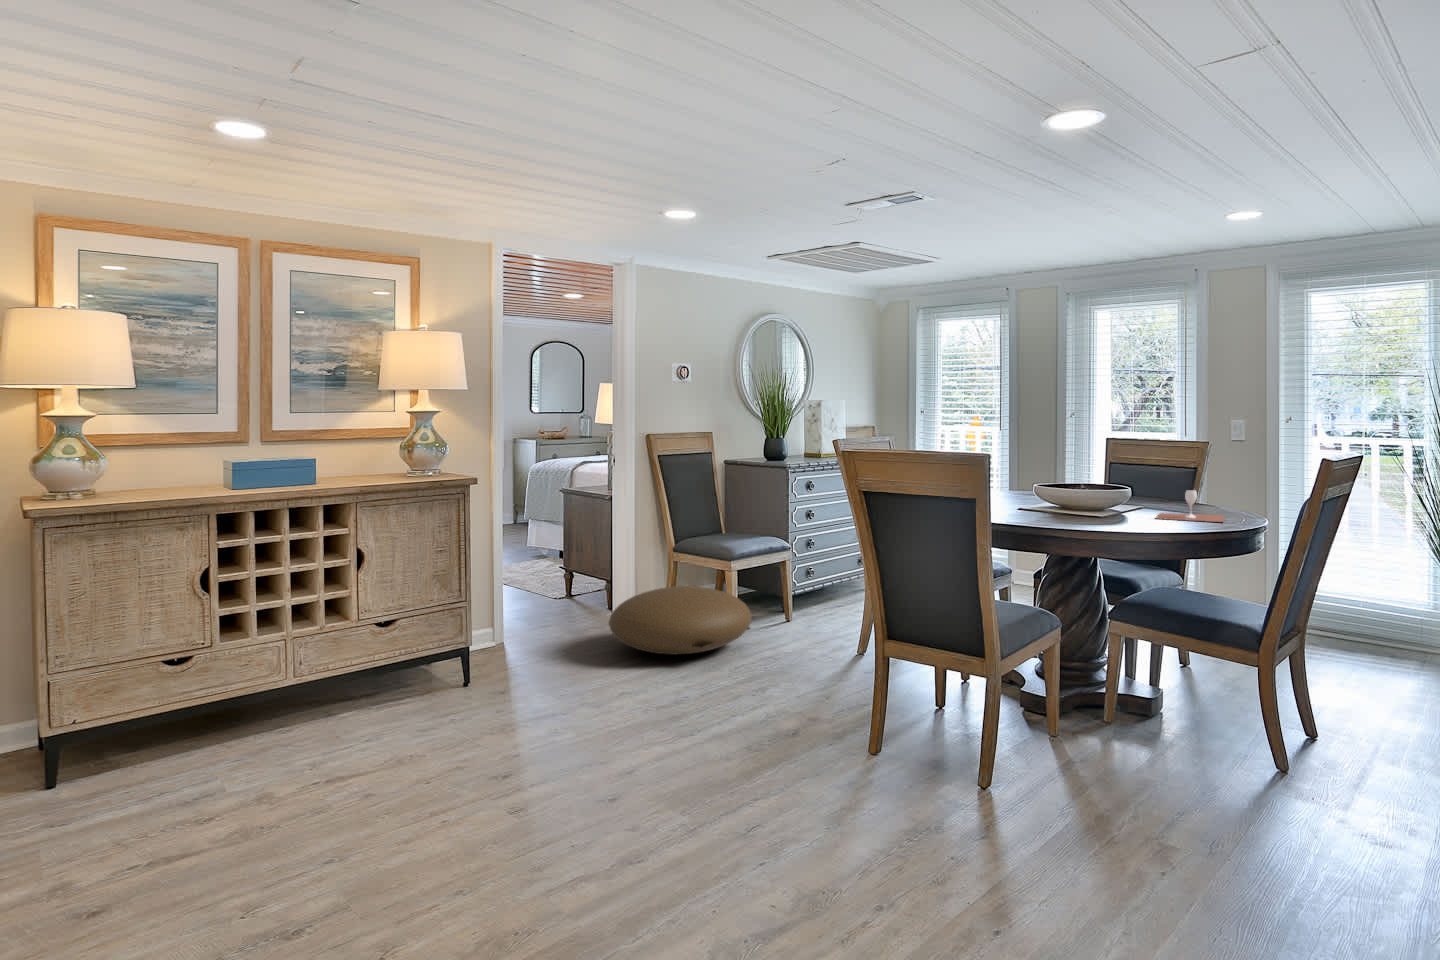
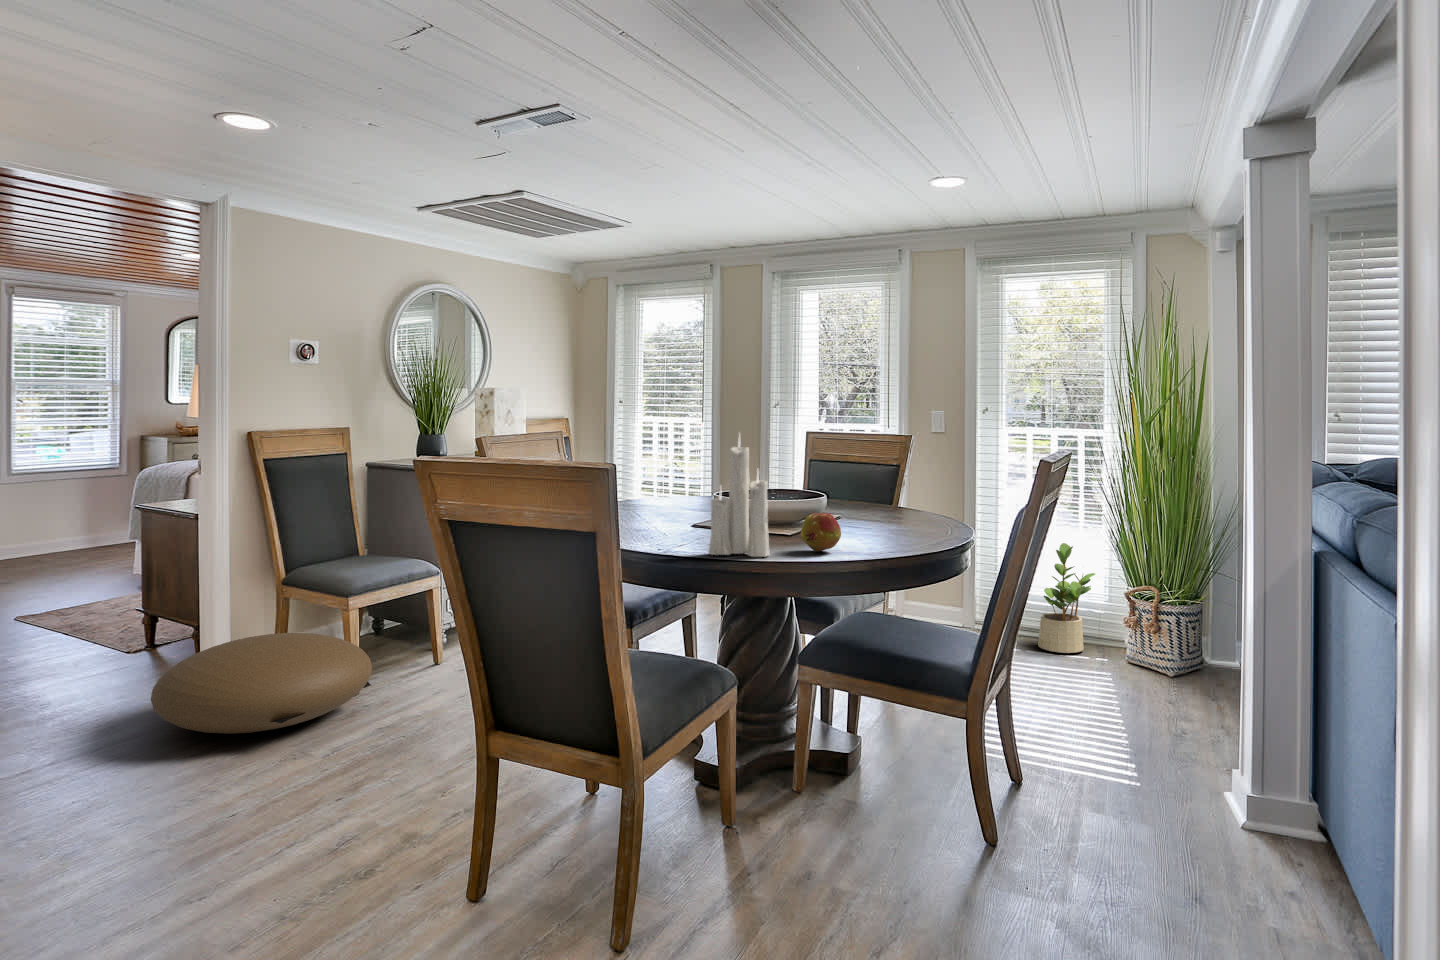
candle: none [1044,432,1093,530] -> present [709,438,770,557]
wine glass: present [1156,490,1225,522] -> none [848,498,927,538]
fruit: none [1117,499,1151,528] -> present [800,513,841,551]
potted plant: none [1342,541,1407,646] -> present [1038,543,1095,653]

